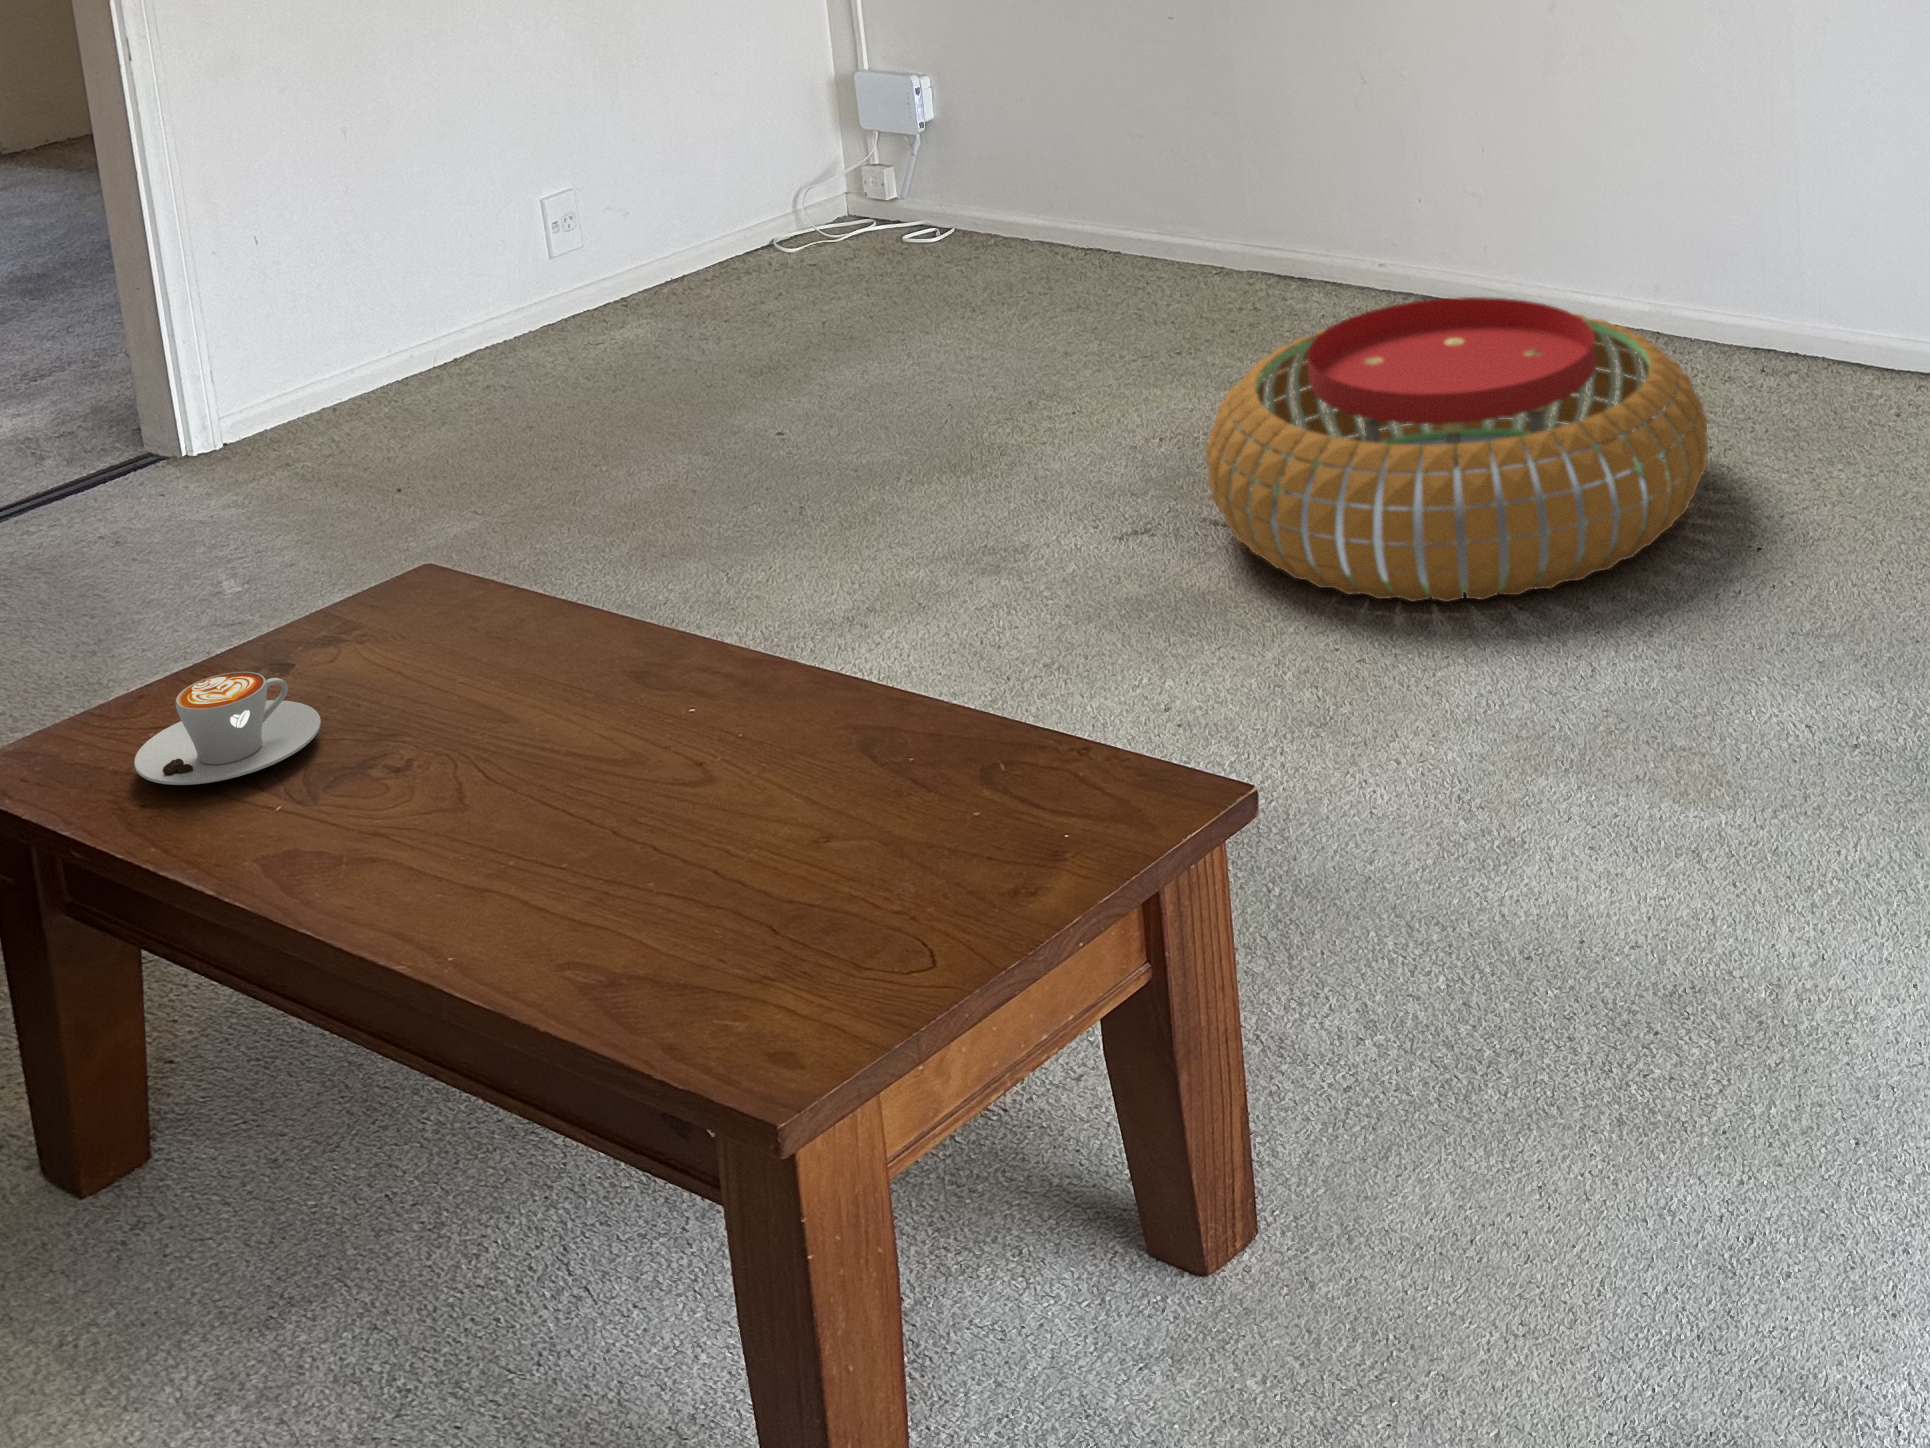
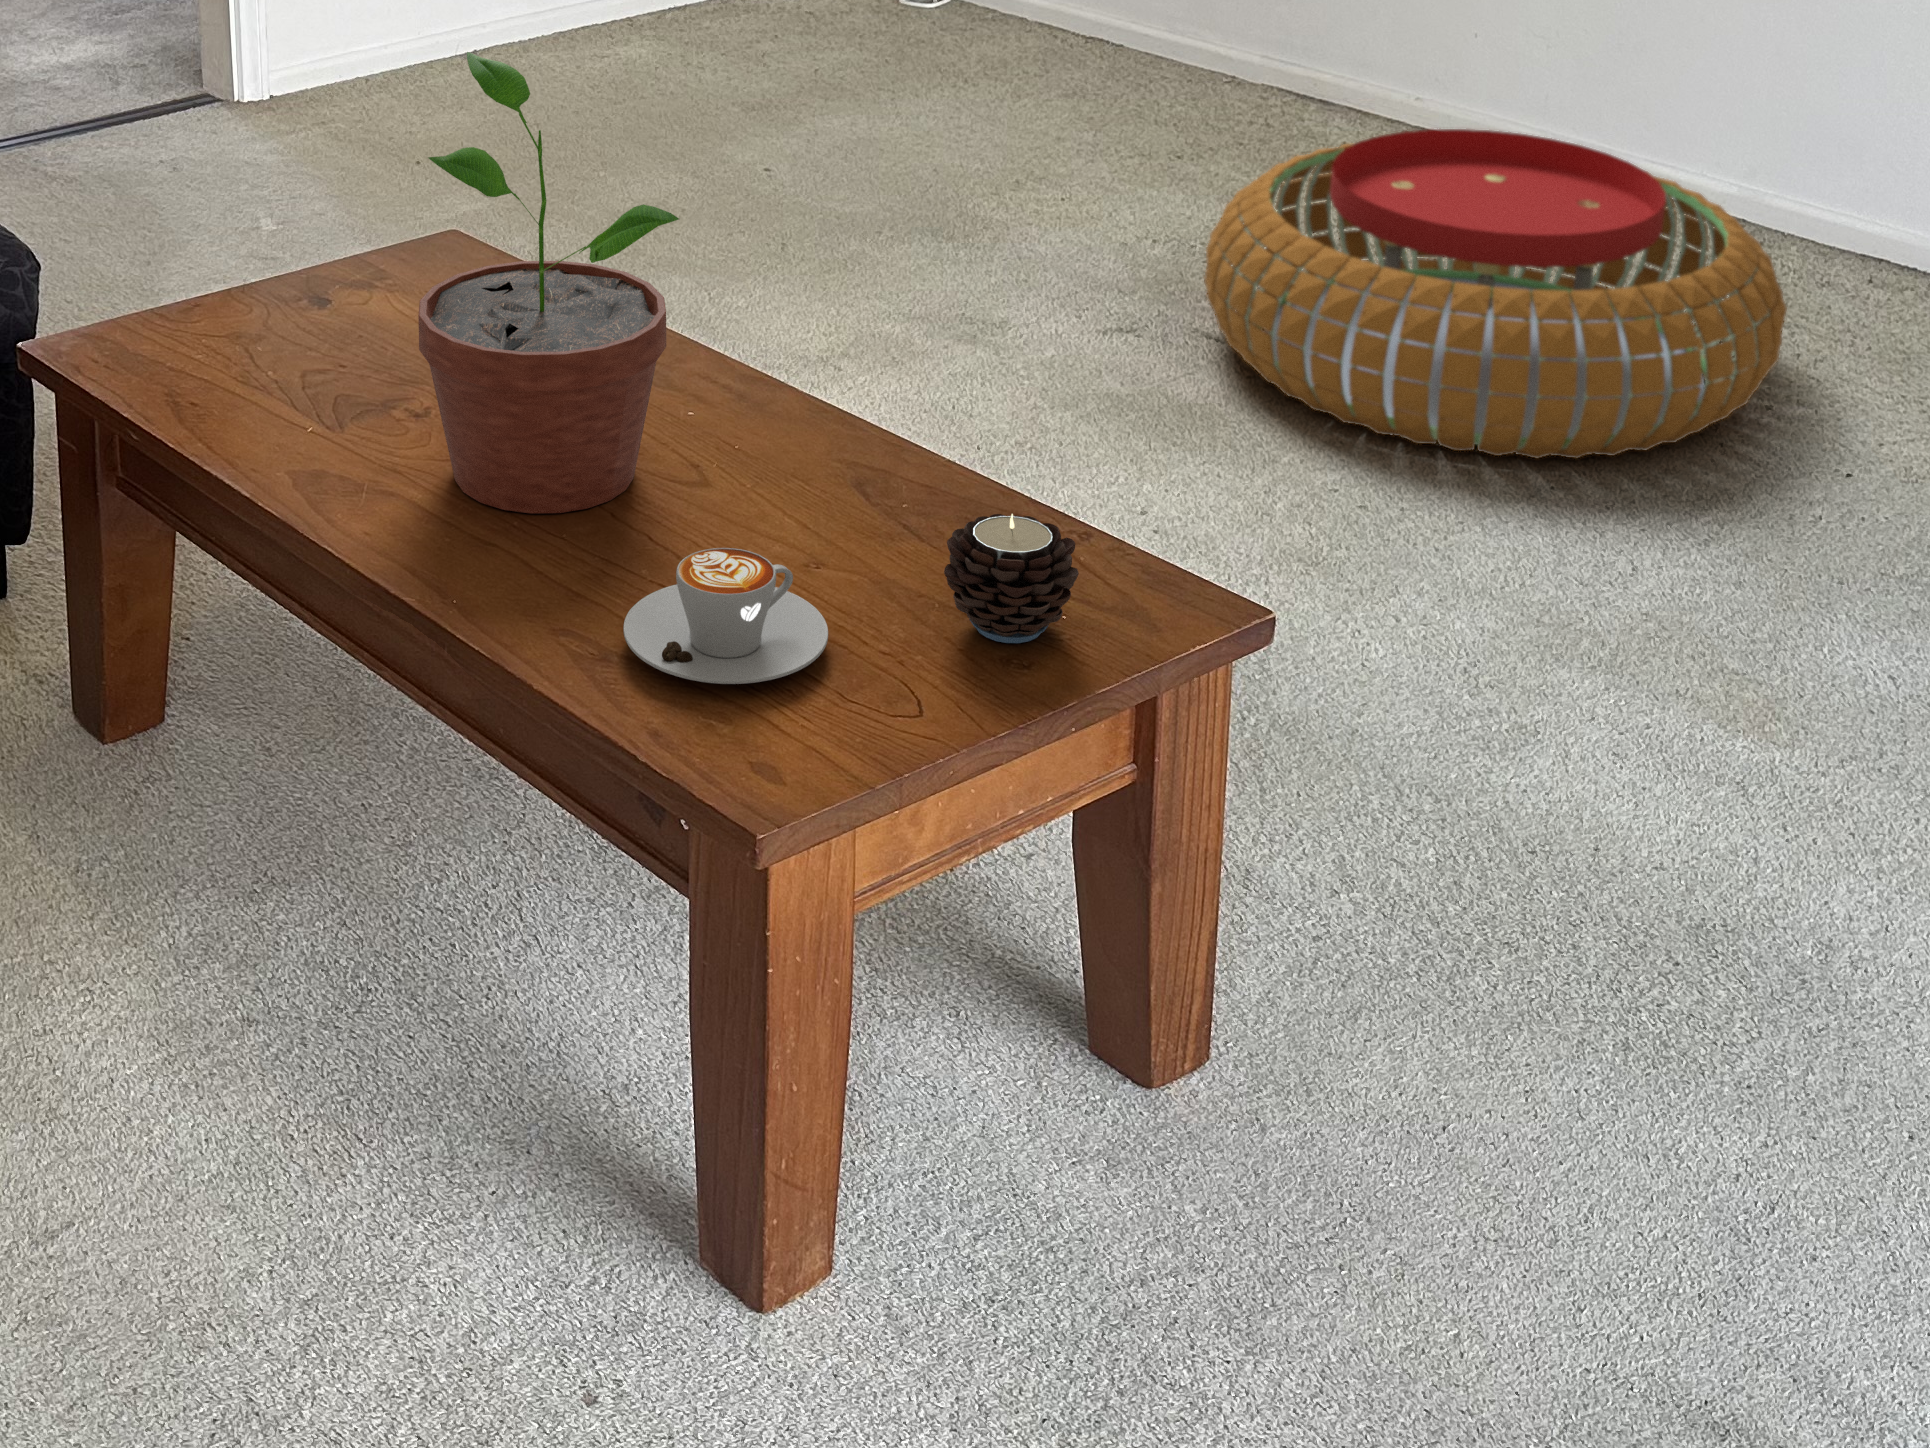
potted plant: none [376,386,652,848] -> present [418,52,679,513]
coffee cup: present [134,672,321,785] -> present [623,548,828,684]
candle: none [943,746,1068,874] -> present [944,514,1079,643]

